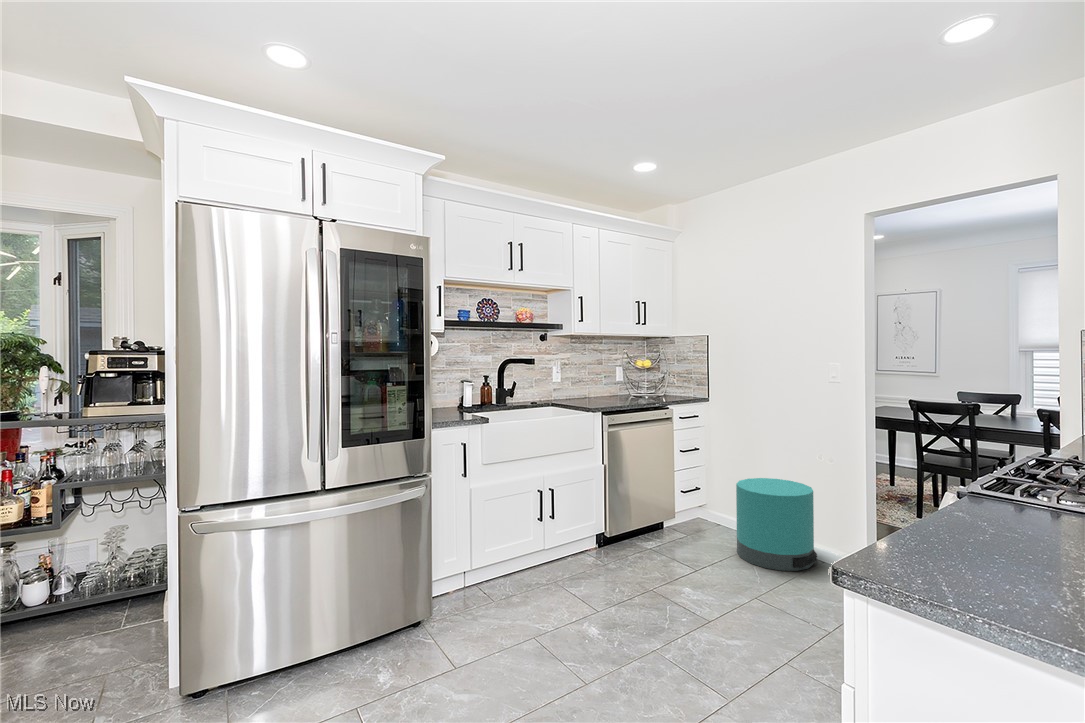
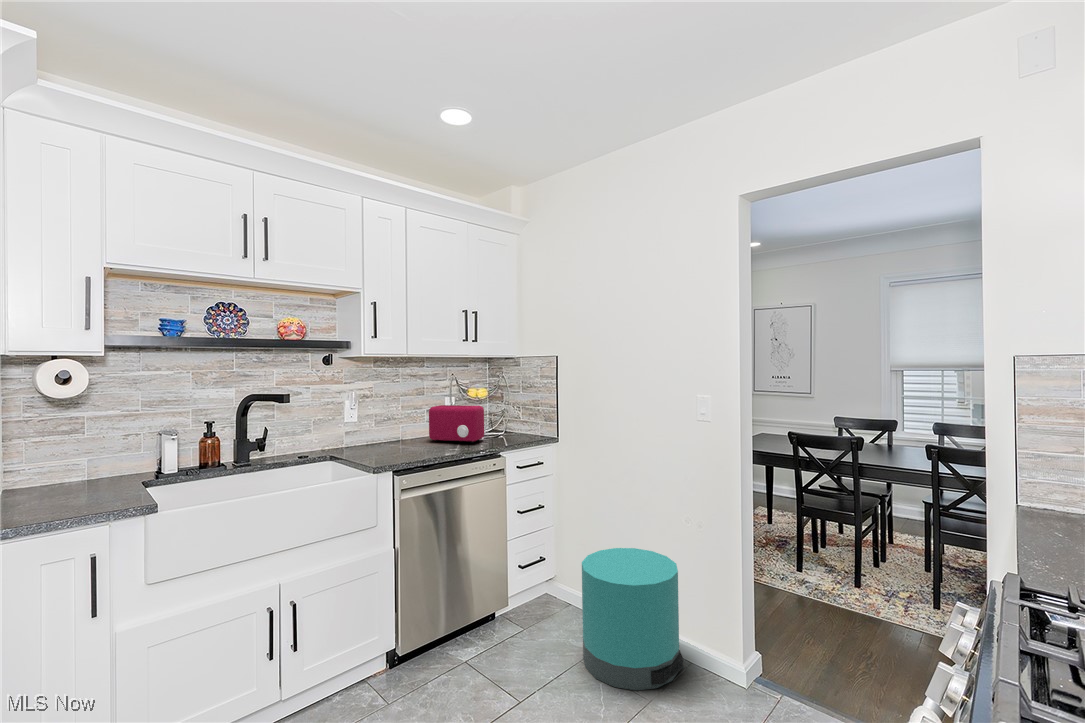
toaster: none [612,372,653,400] -> present [429,405,484,443]

